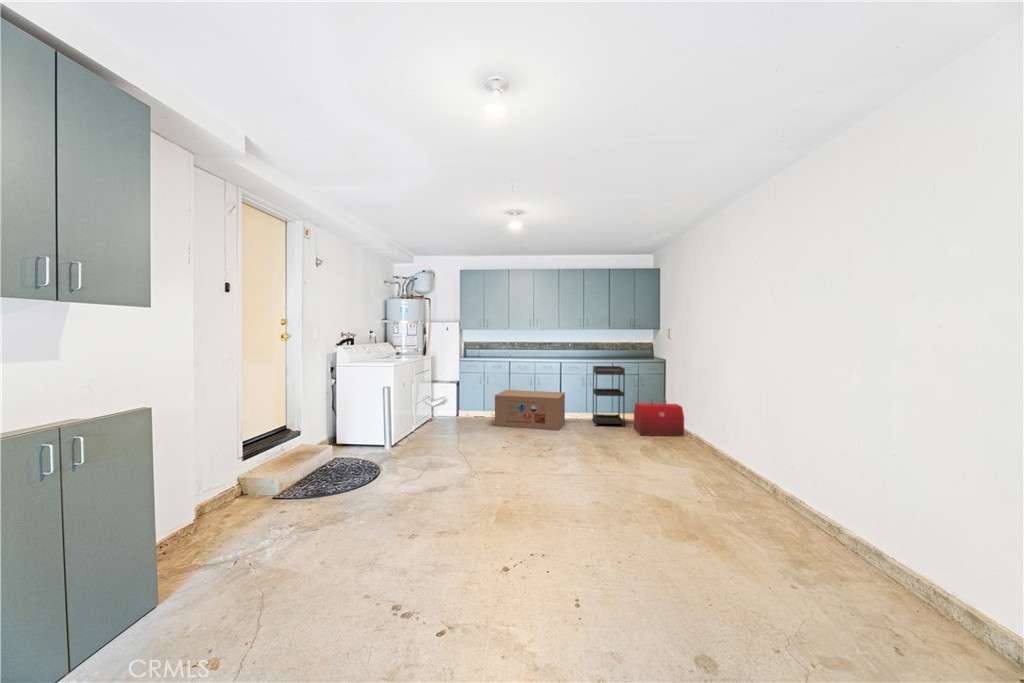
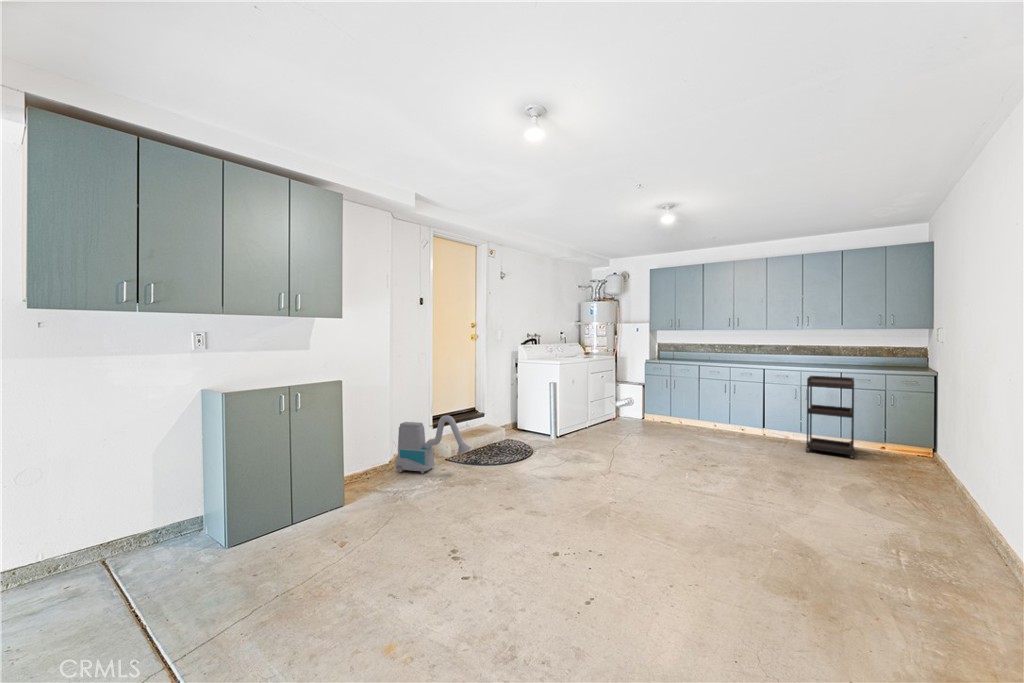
cardboard box: present [495,390,565,430] -> none [673,397,766,449]
toolbox: present [634,398,684,436] -> none [867,425,954,487]
vacuum cleaner: none [200,439,325,532] -> present [395,415,471,474]

